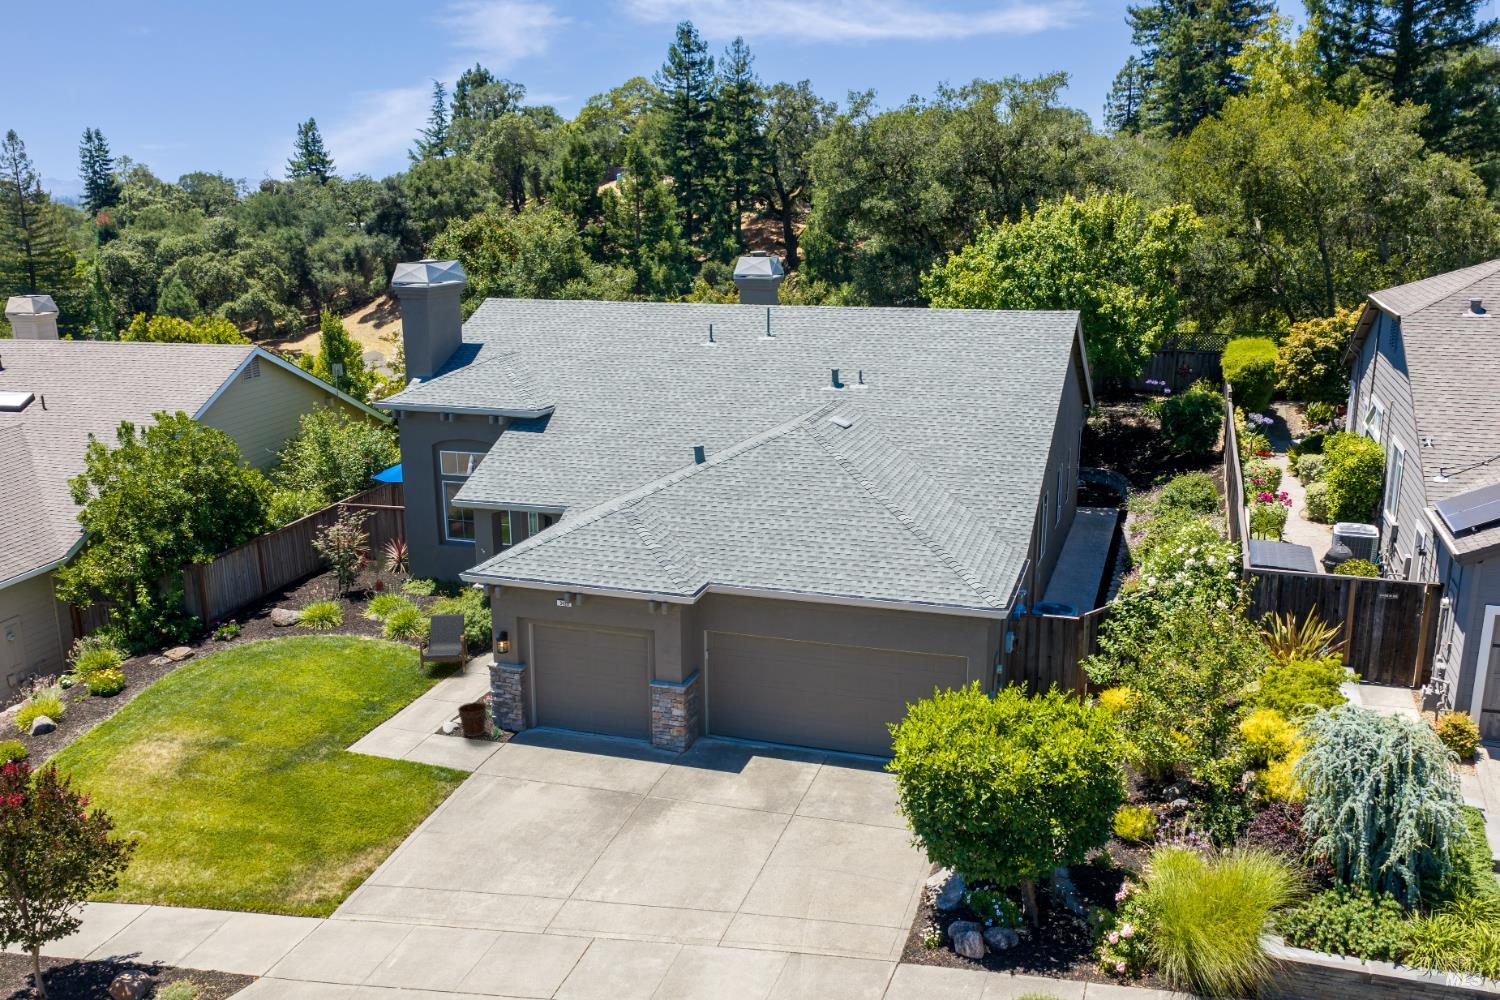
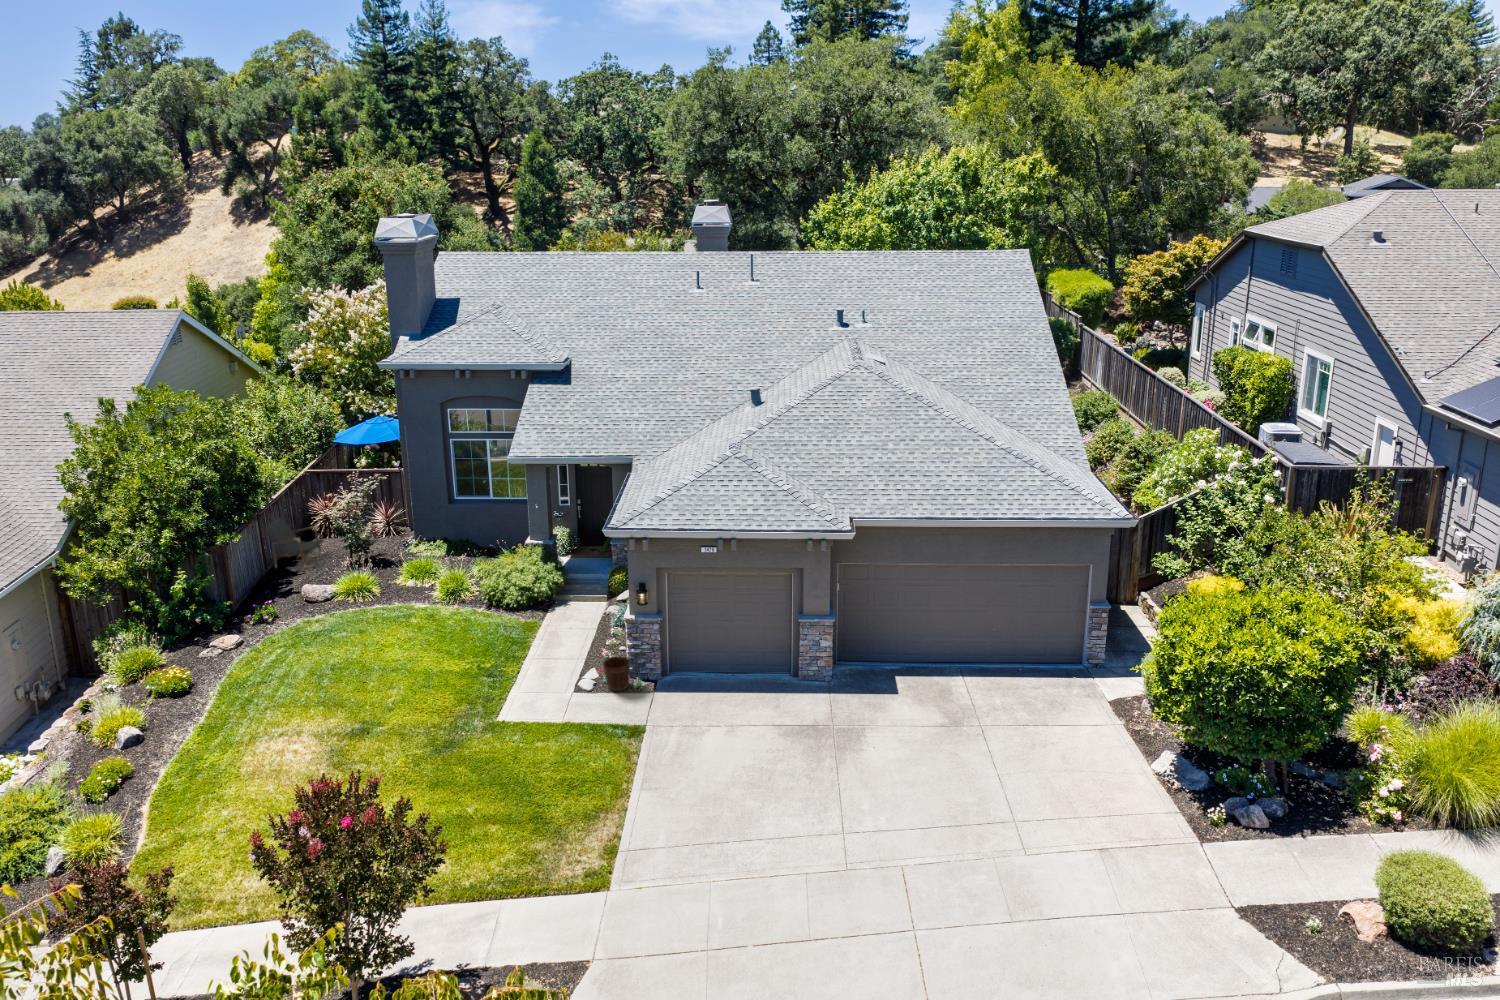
potted tree: present [365,549,389,590] -> none [375,511,399,553]
lounge chair: present [419,614,468,674] -> present [266,518,324,568]

